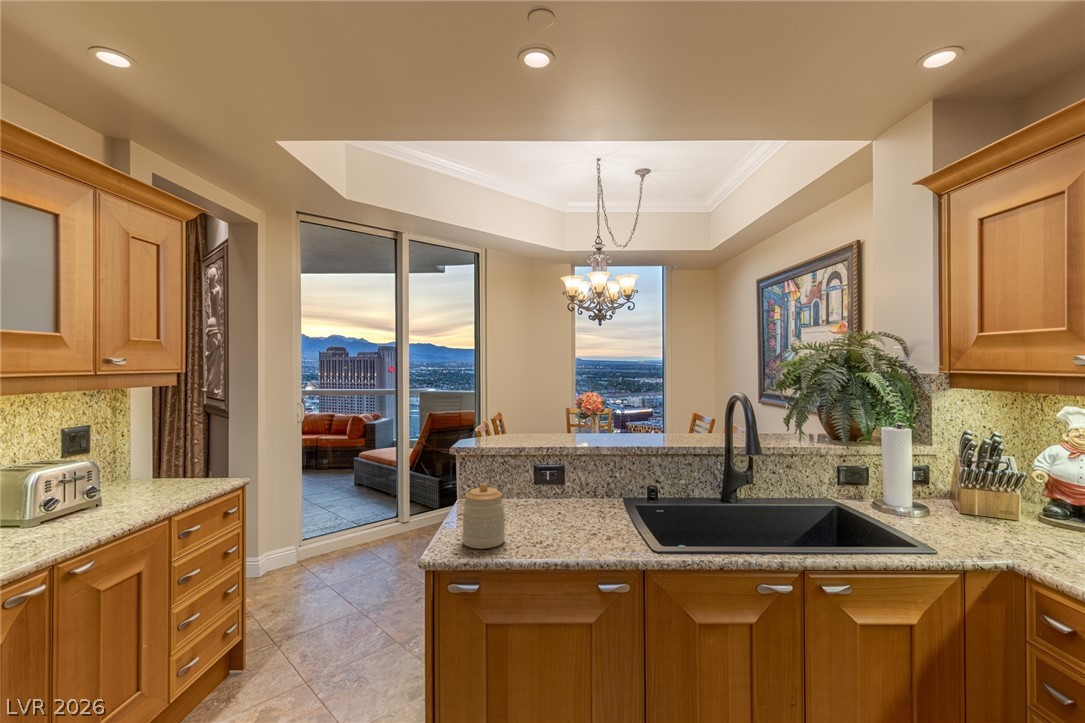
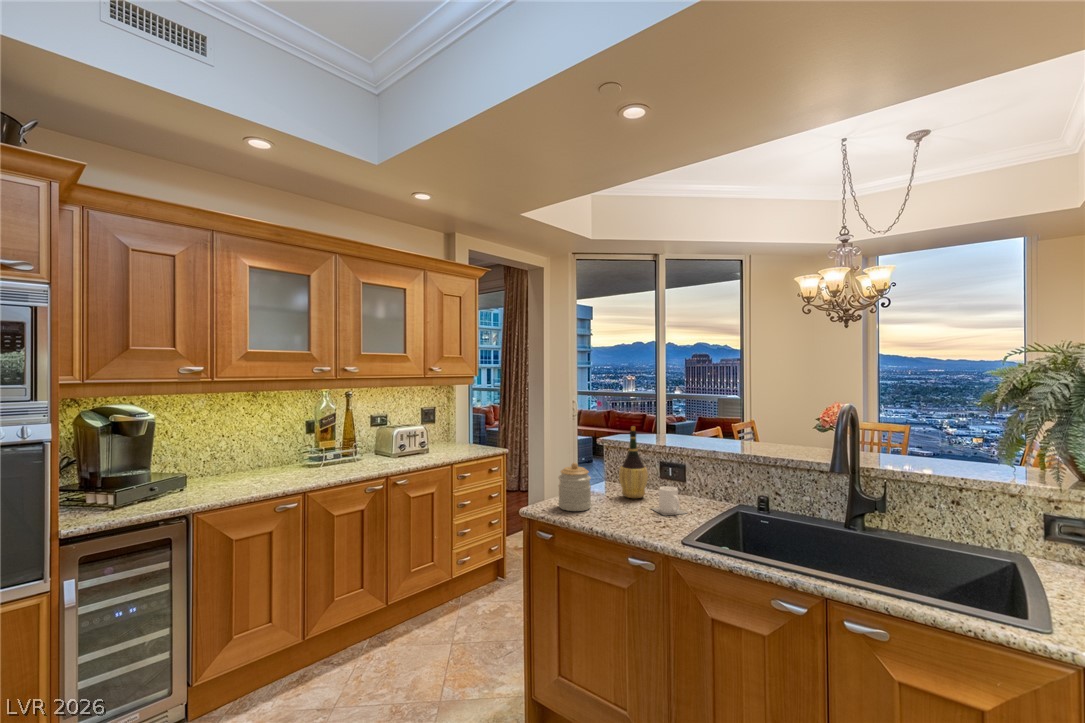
wine bottle: none [504,429,537,514] -> present [619,426,648,498]
mug: none [561,492,601,527] -> present [652,486,686,515]

